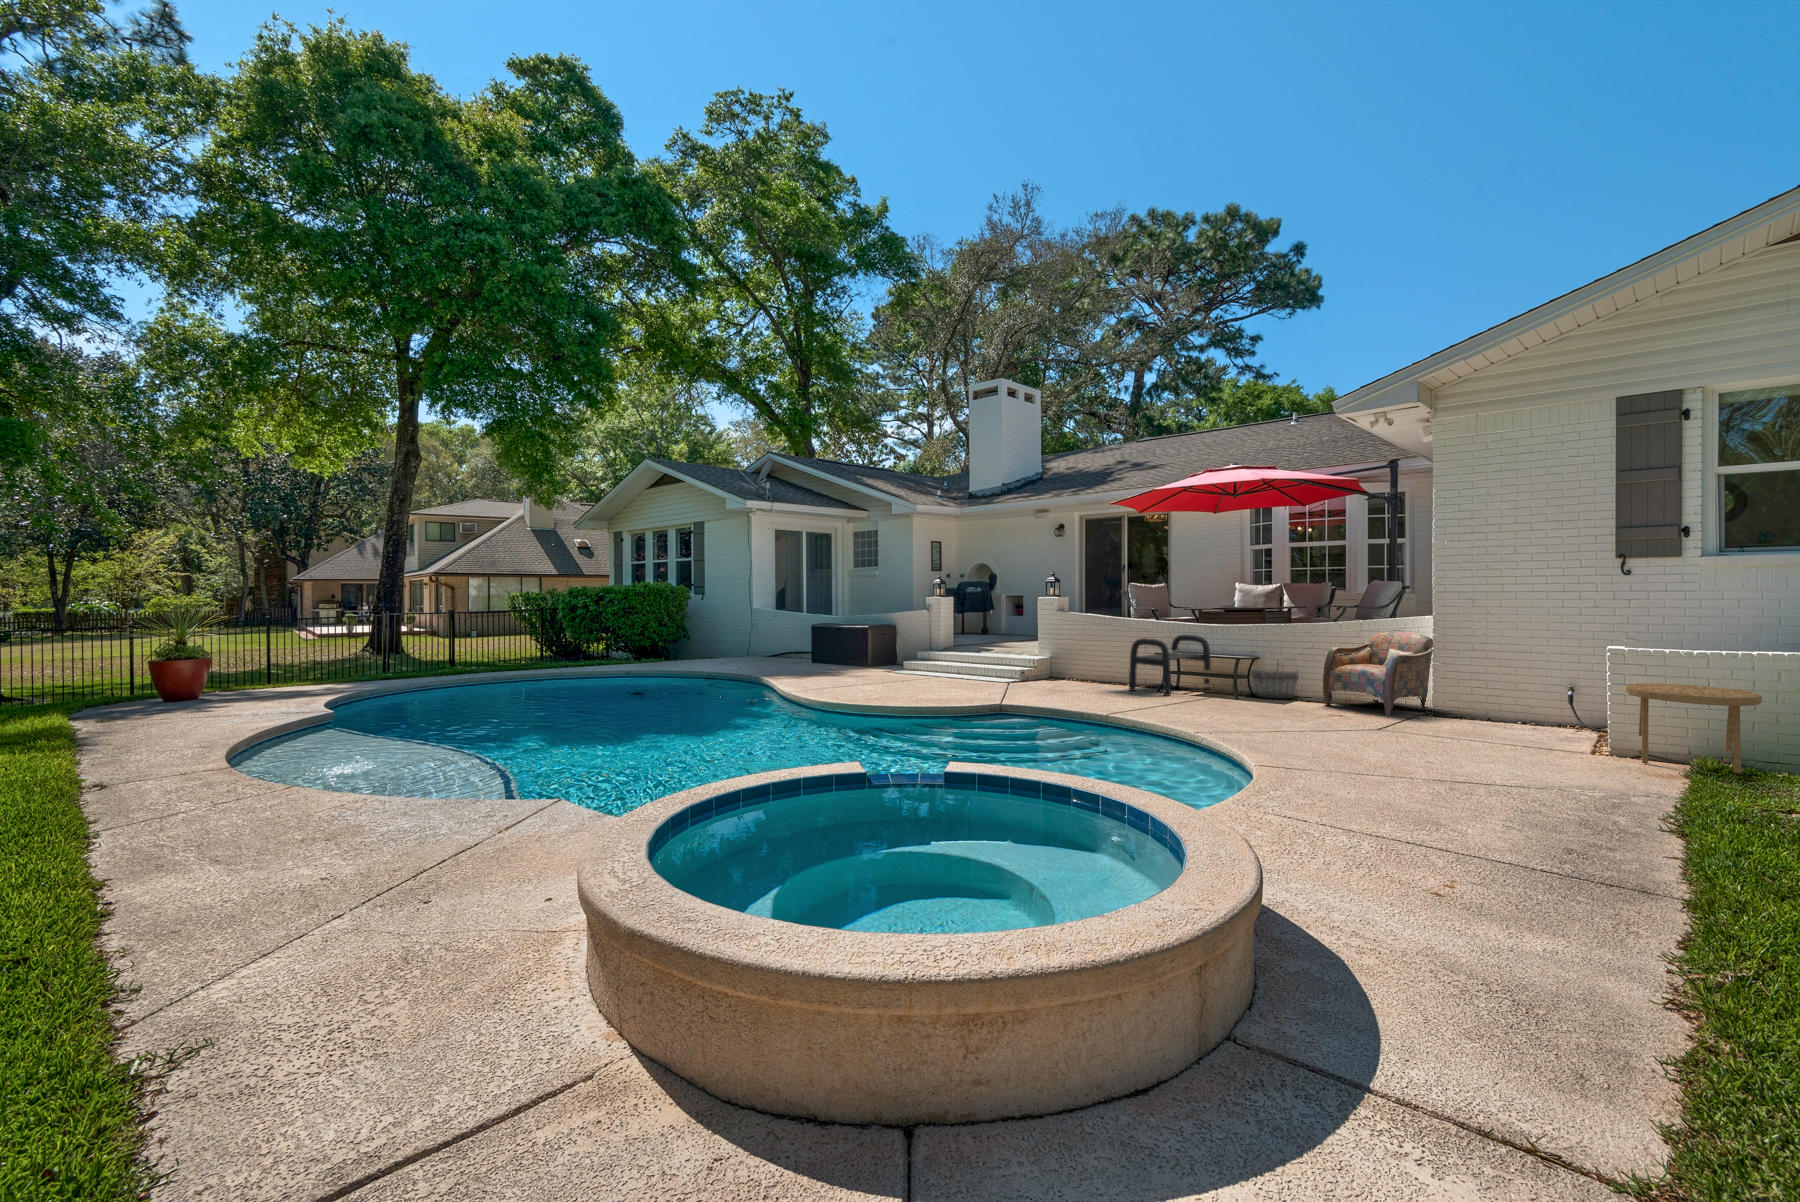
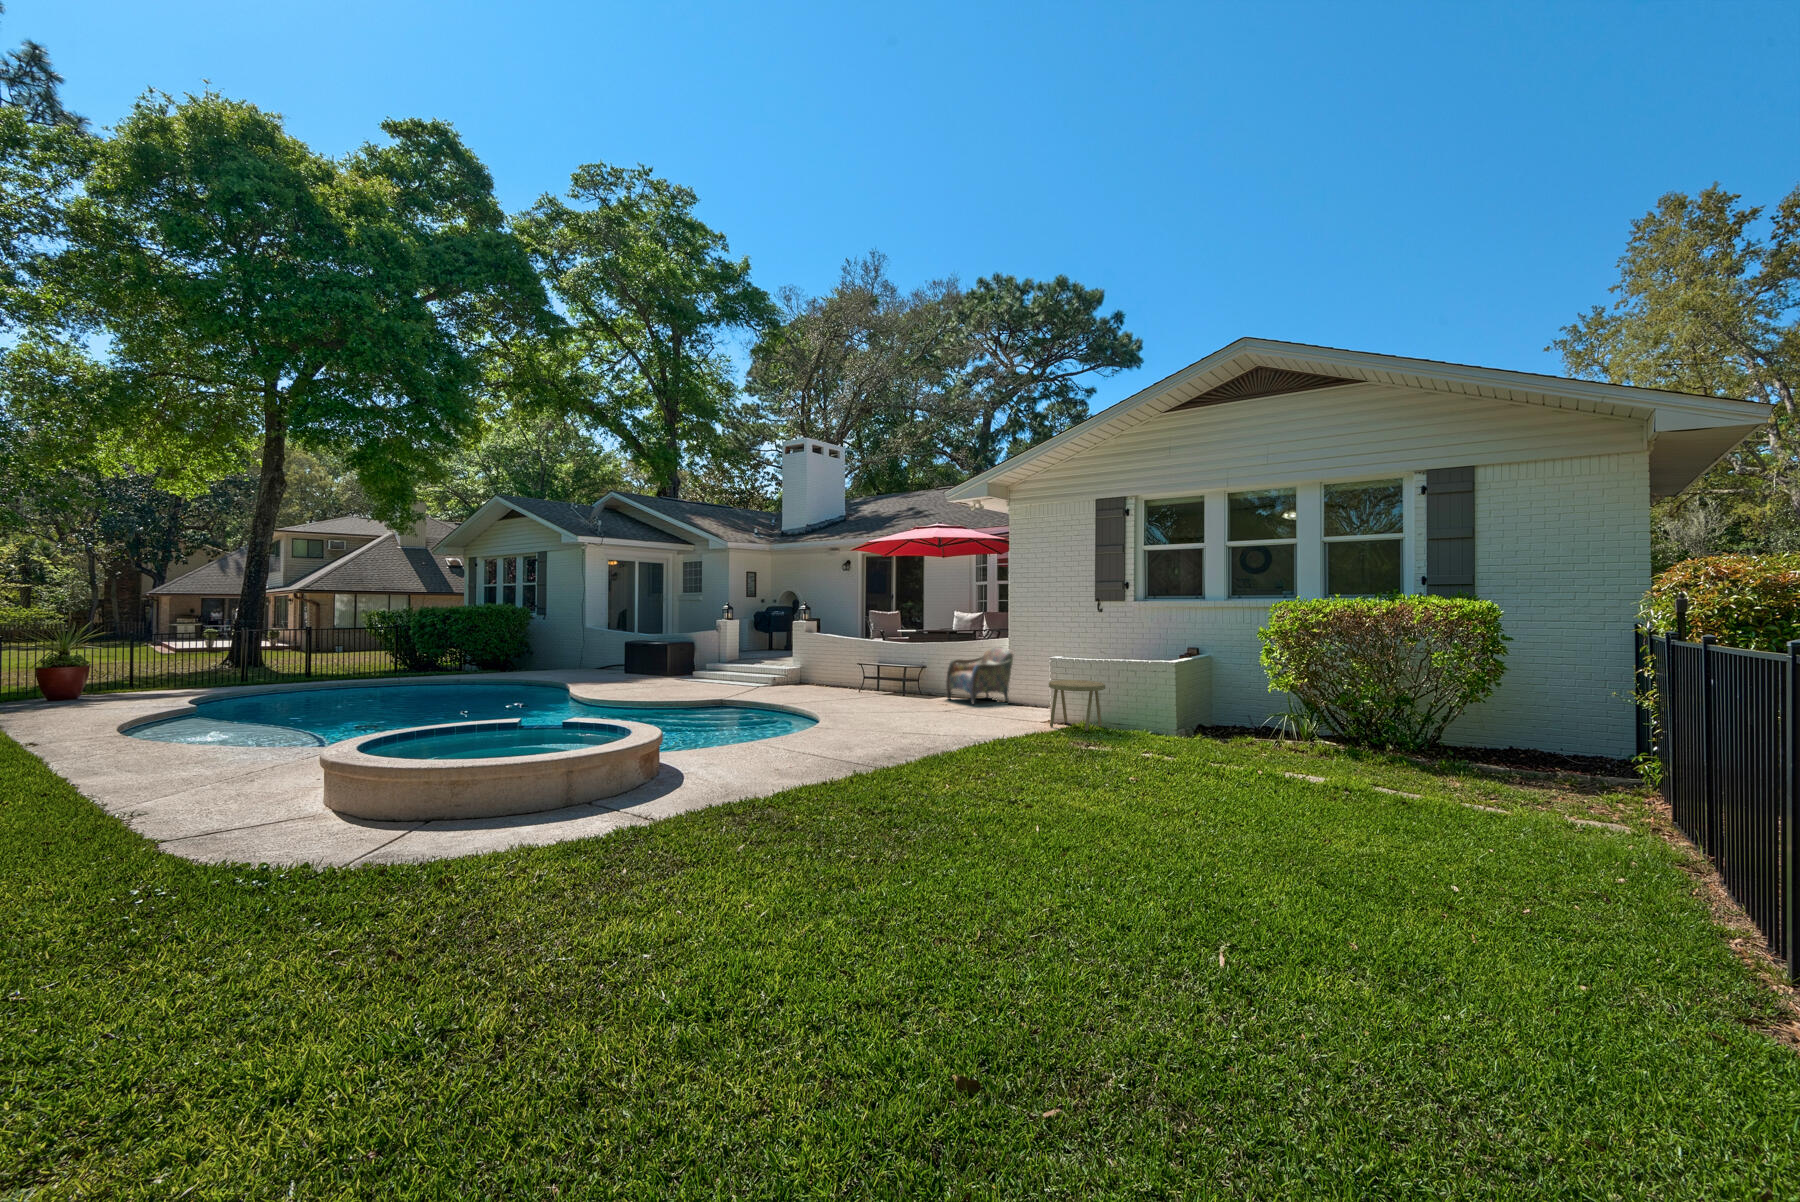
bench: present [1129,635,1211,696] -> none [833,650,895,694]
wooden bucket: present [1251,667,1299,699] -> none [913,668,944,696]

